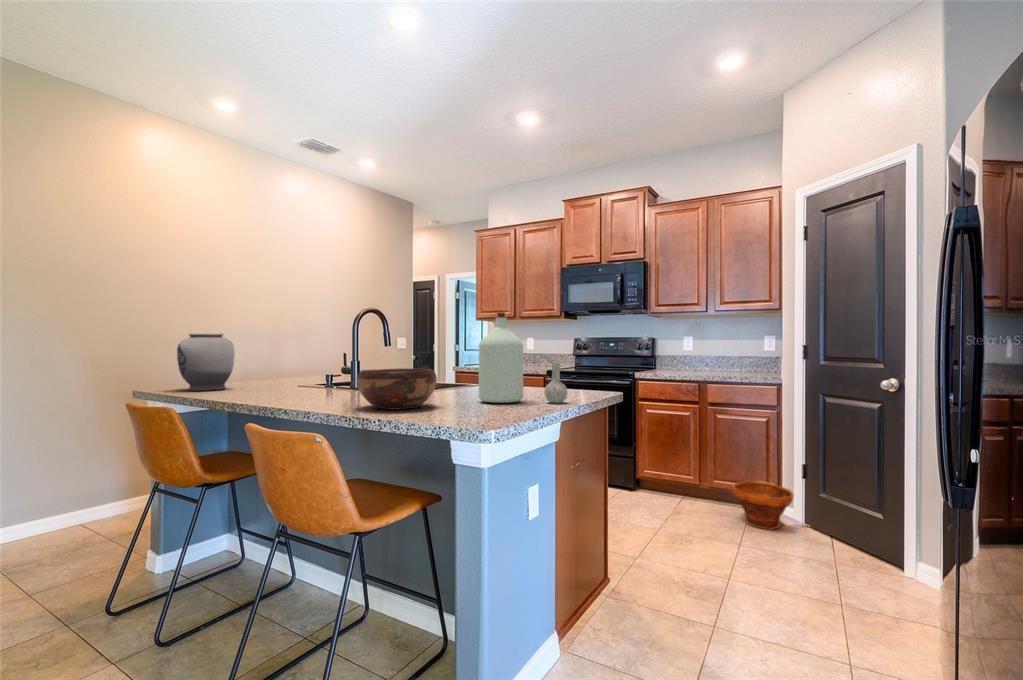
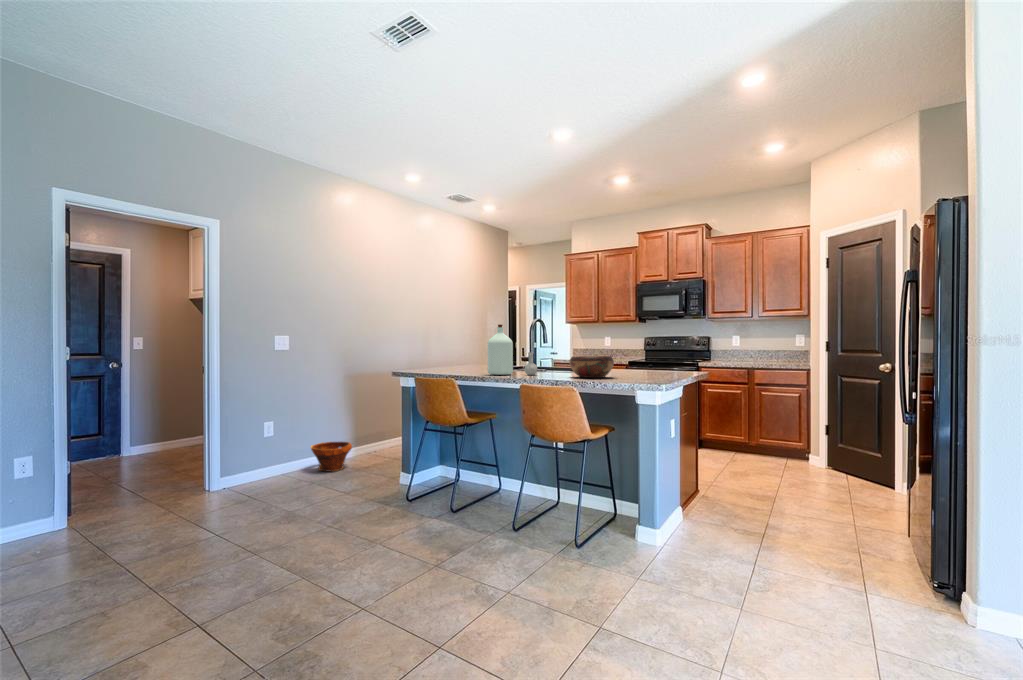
bottle: present [479,313,567,403] -> present [488,325,537,375]
vase: present [177,333,234,391] -> none [425,336,456,372]
planter: present [732,481,794,530] -> present [311,442,352,471]

